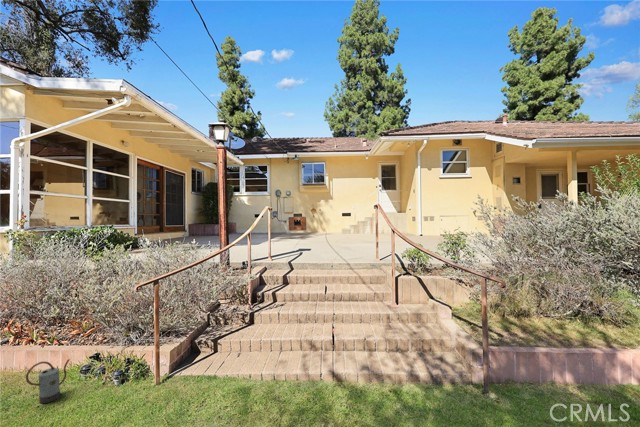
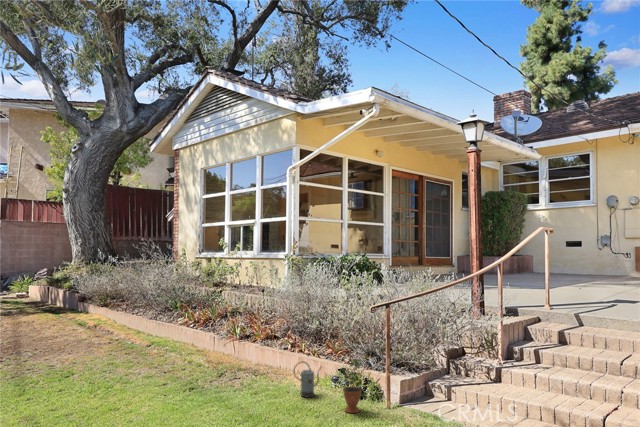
potted plant: none [95,341,126,407] -> present [340,359,362,413]

